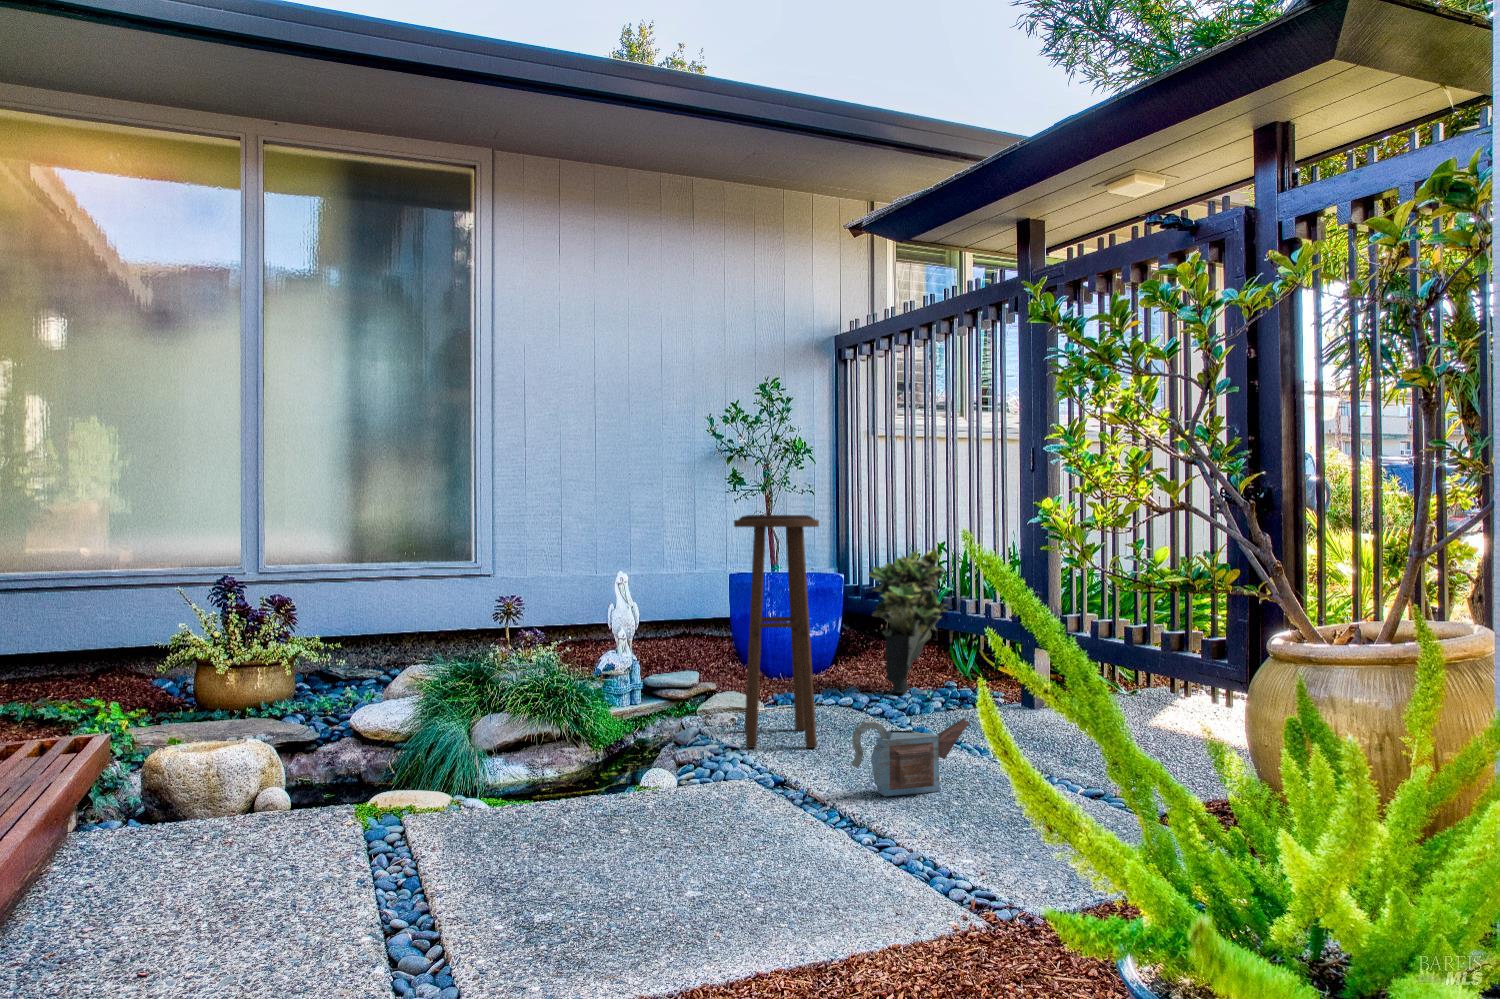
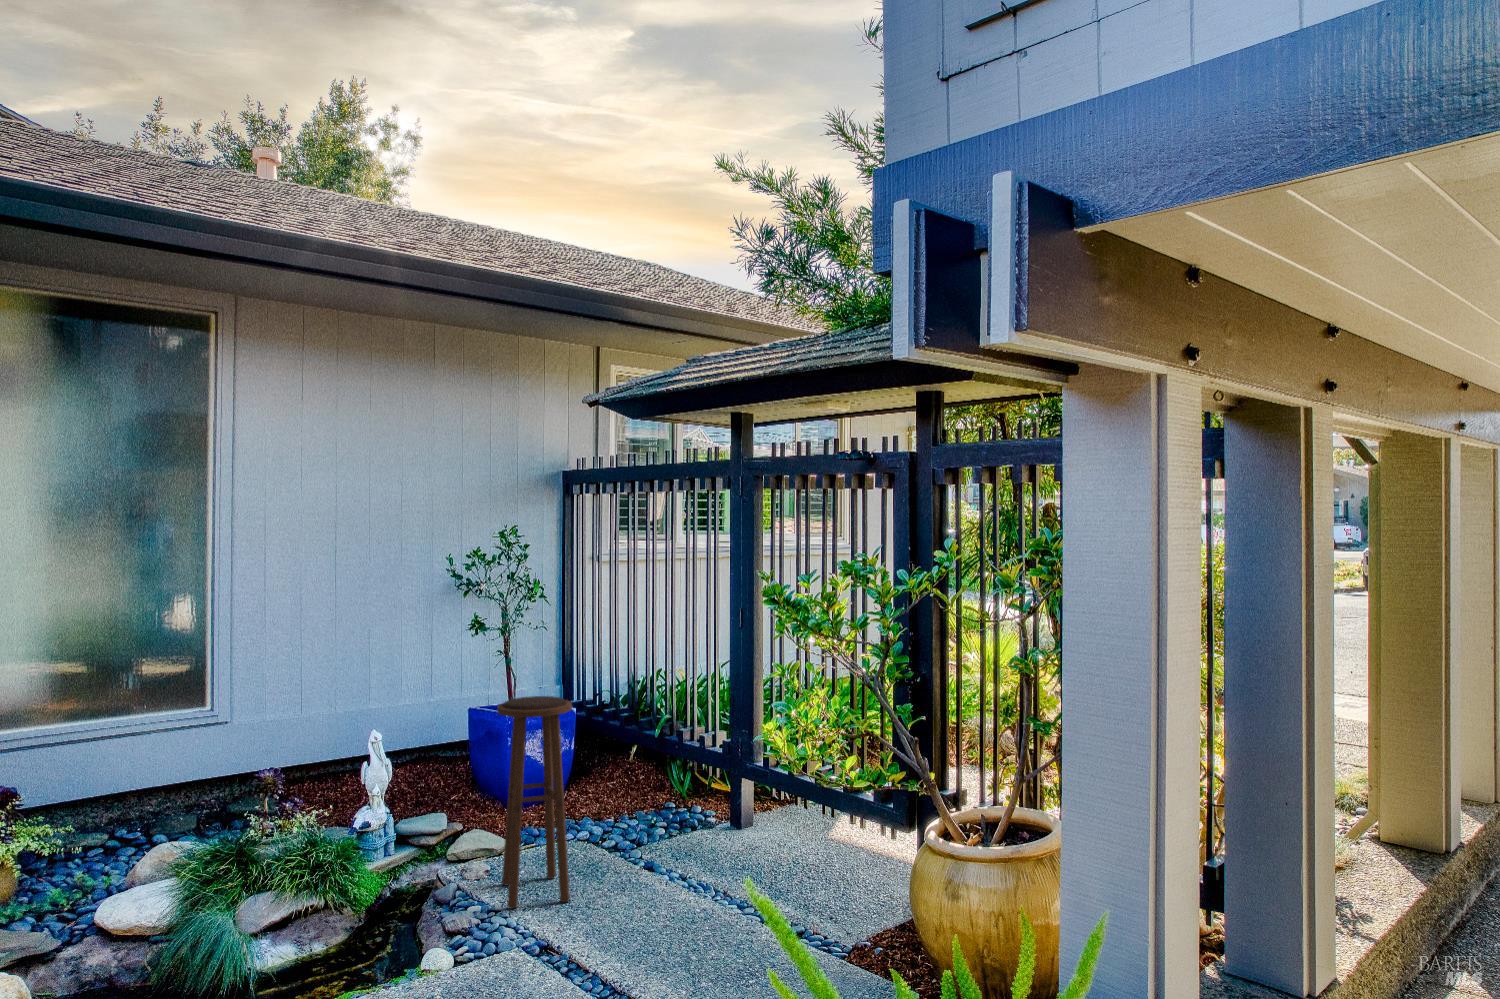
potted plant: present [869,548,946,693] -> none [601,688,668,819]
watering can: present [851,719,969,796] -> none [609,882,701,959]

